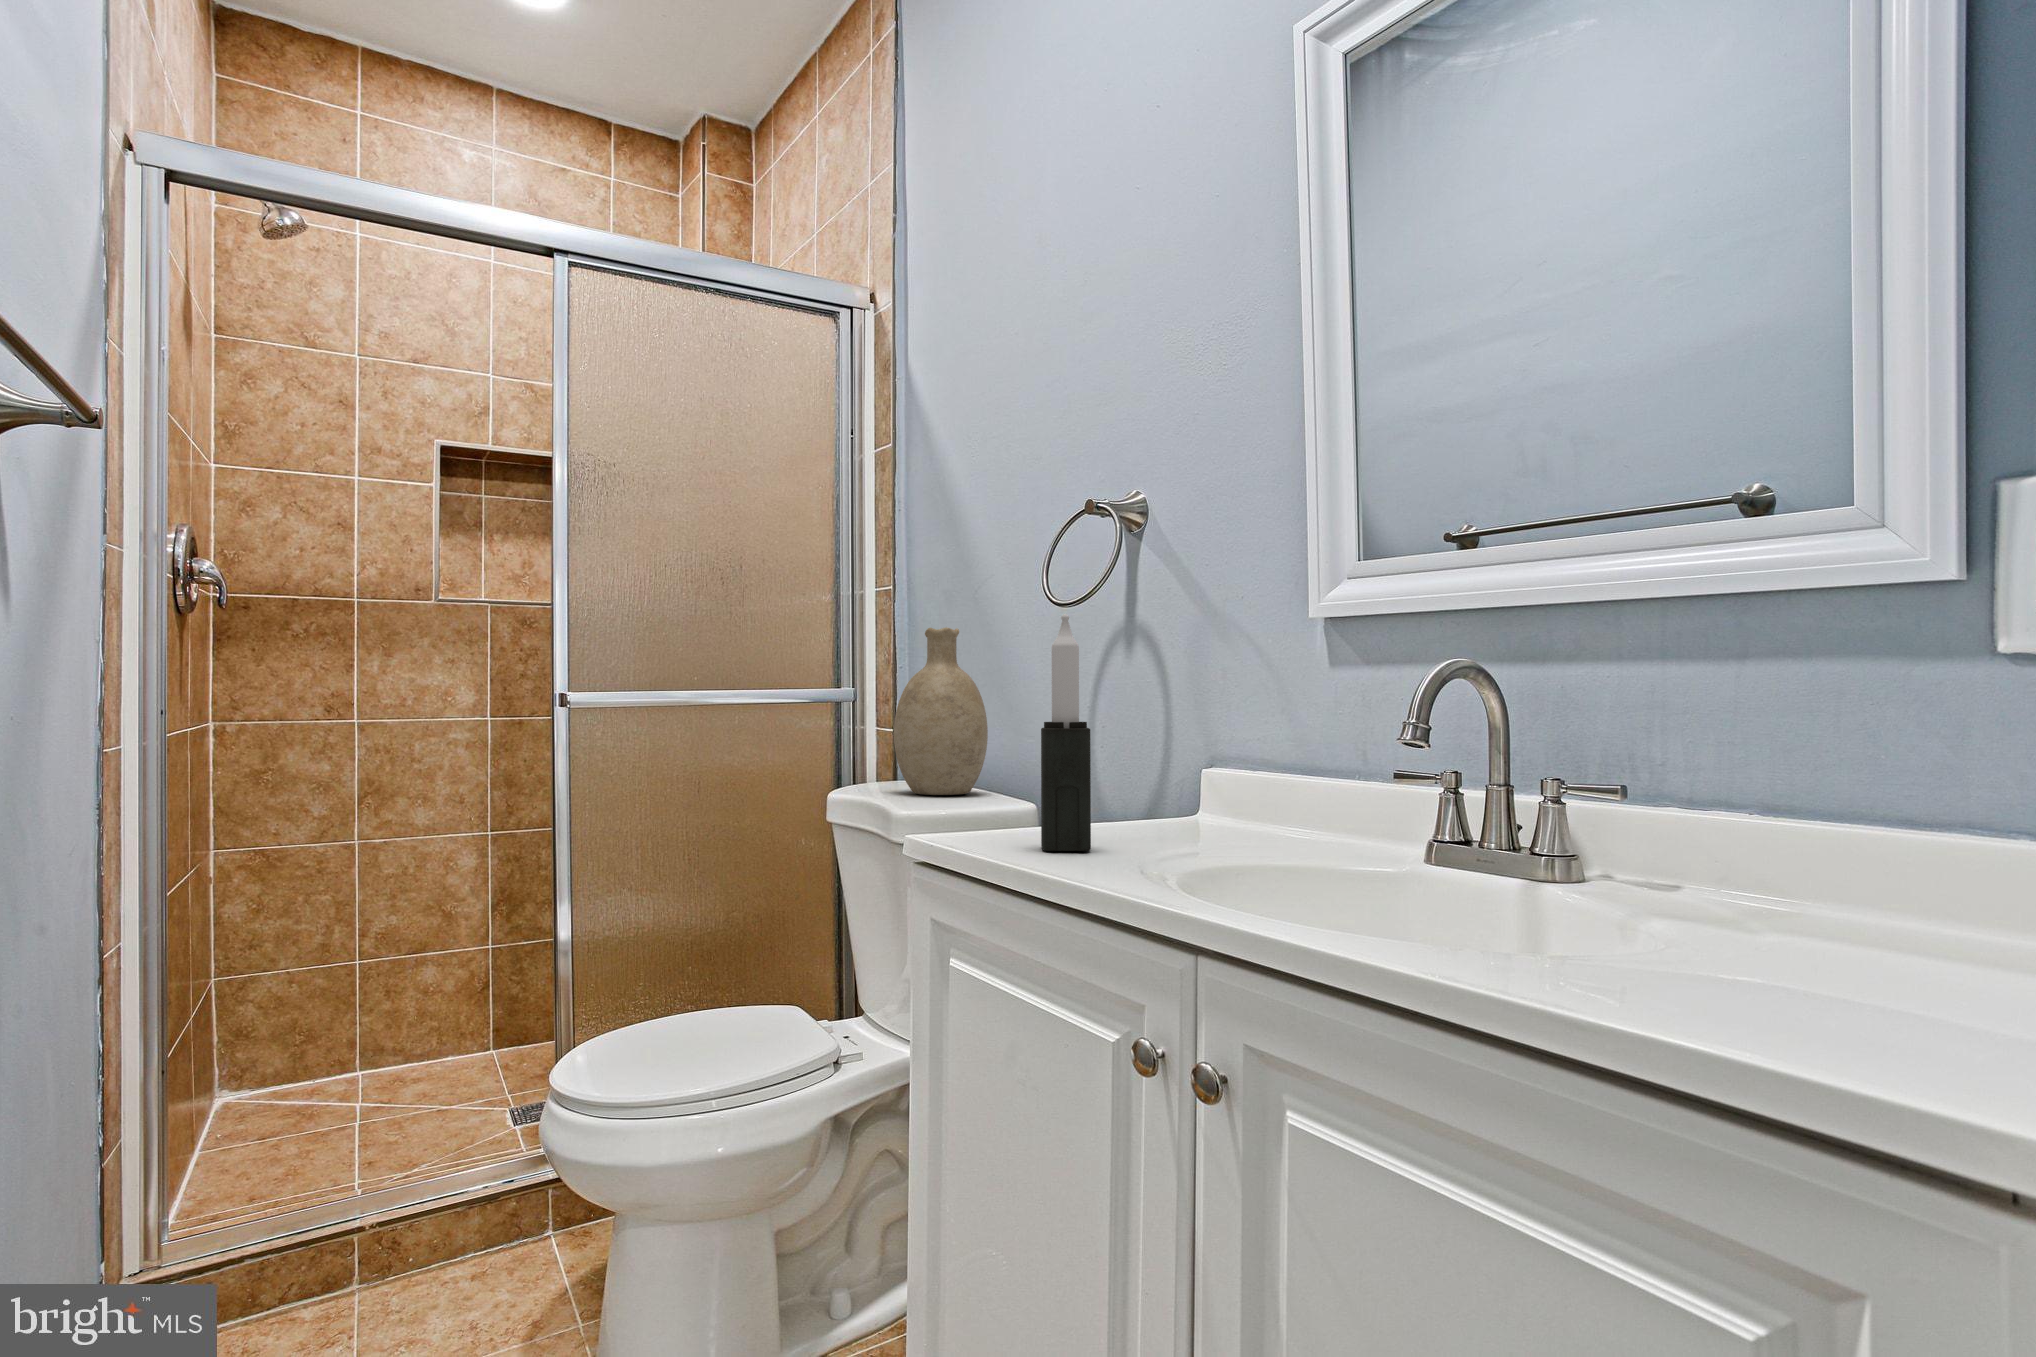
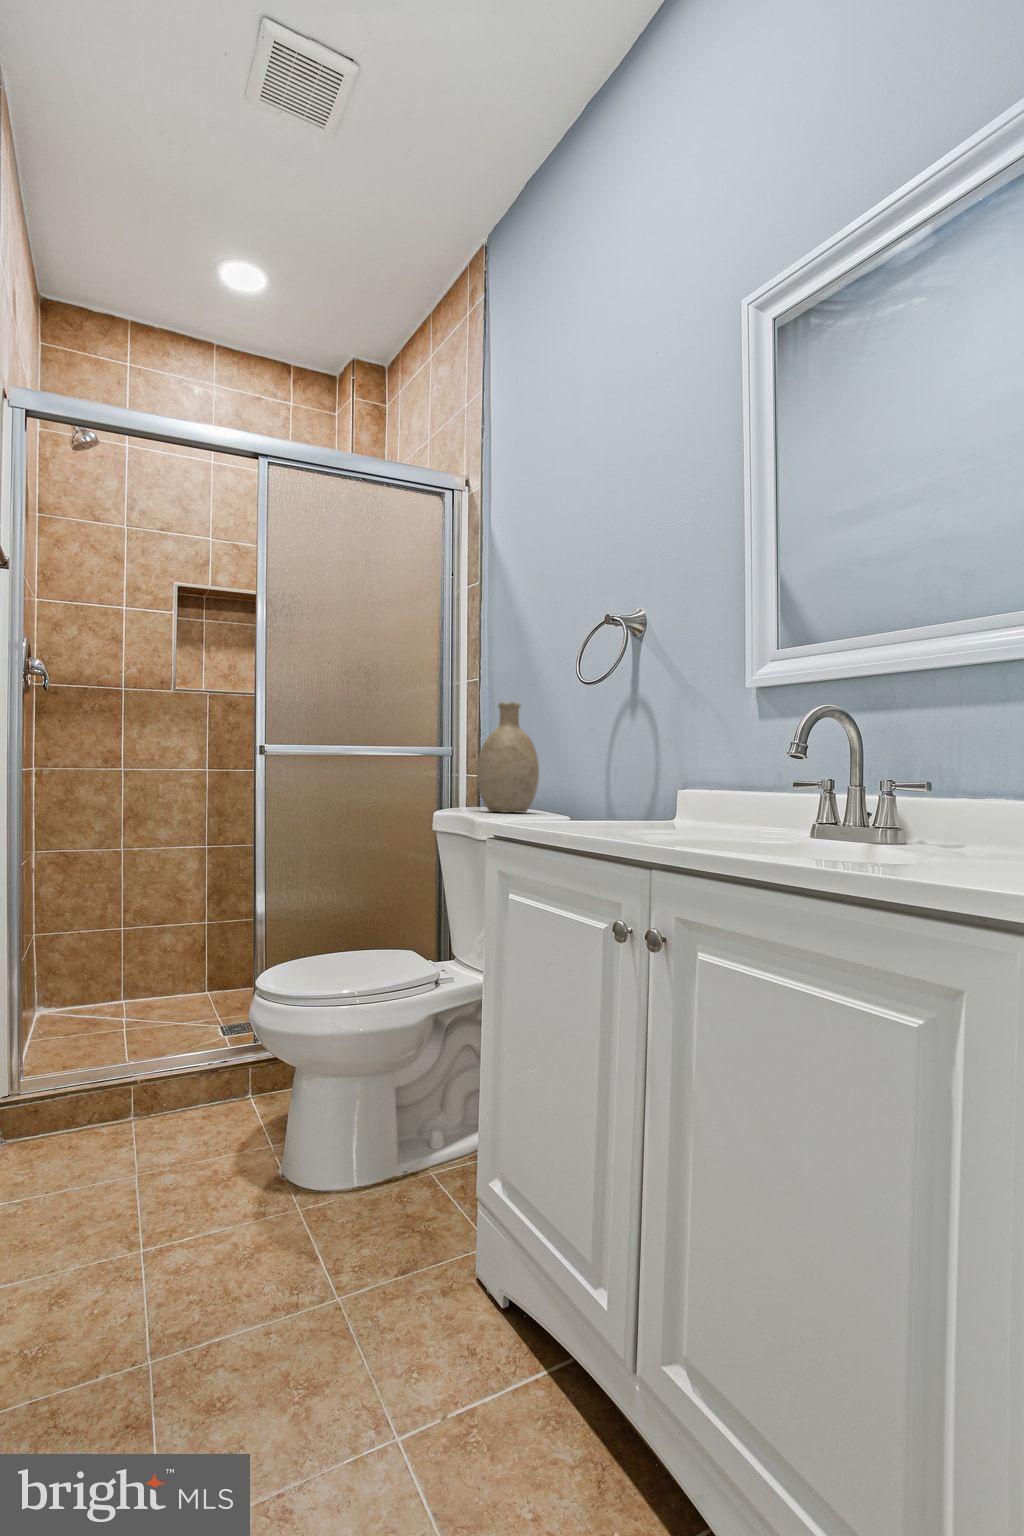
candle: present [1041,614,1091,851] -> none [567,681,599,829]

